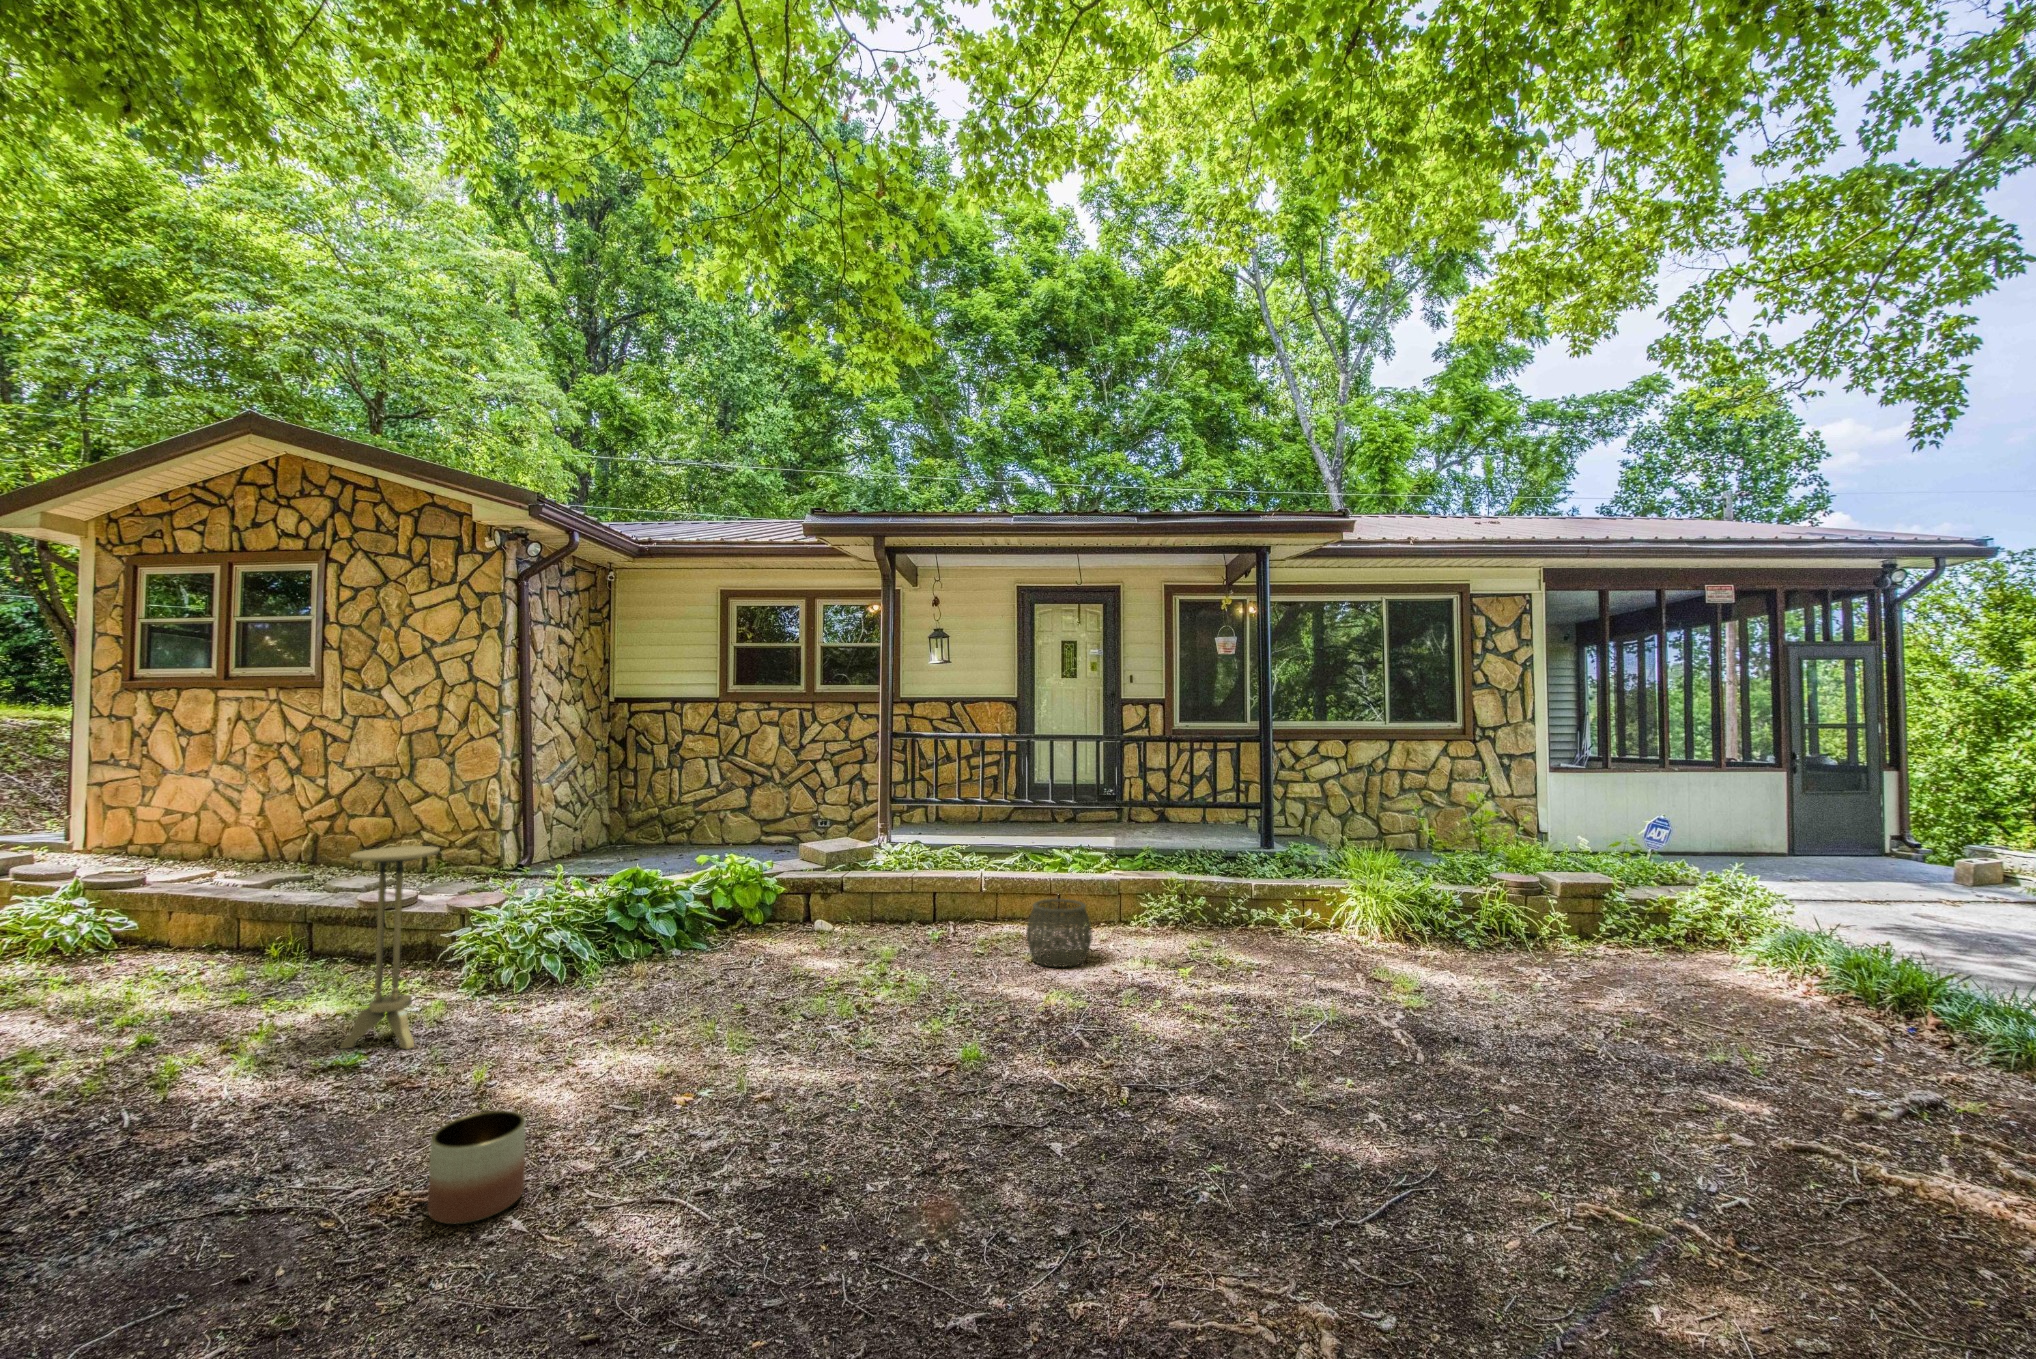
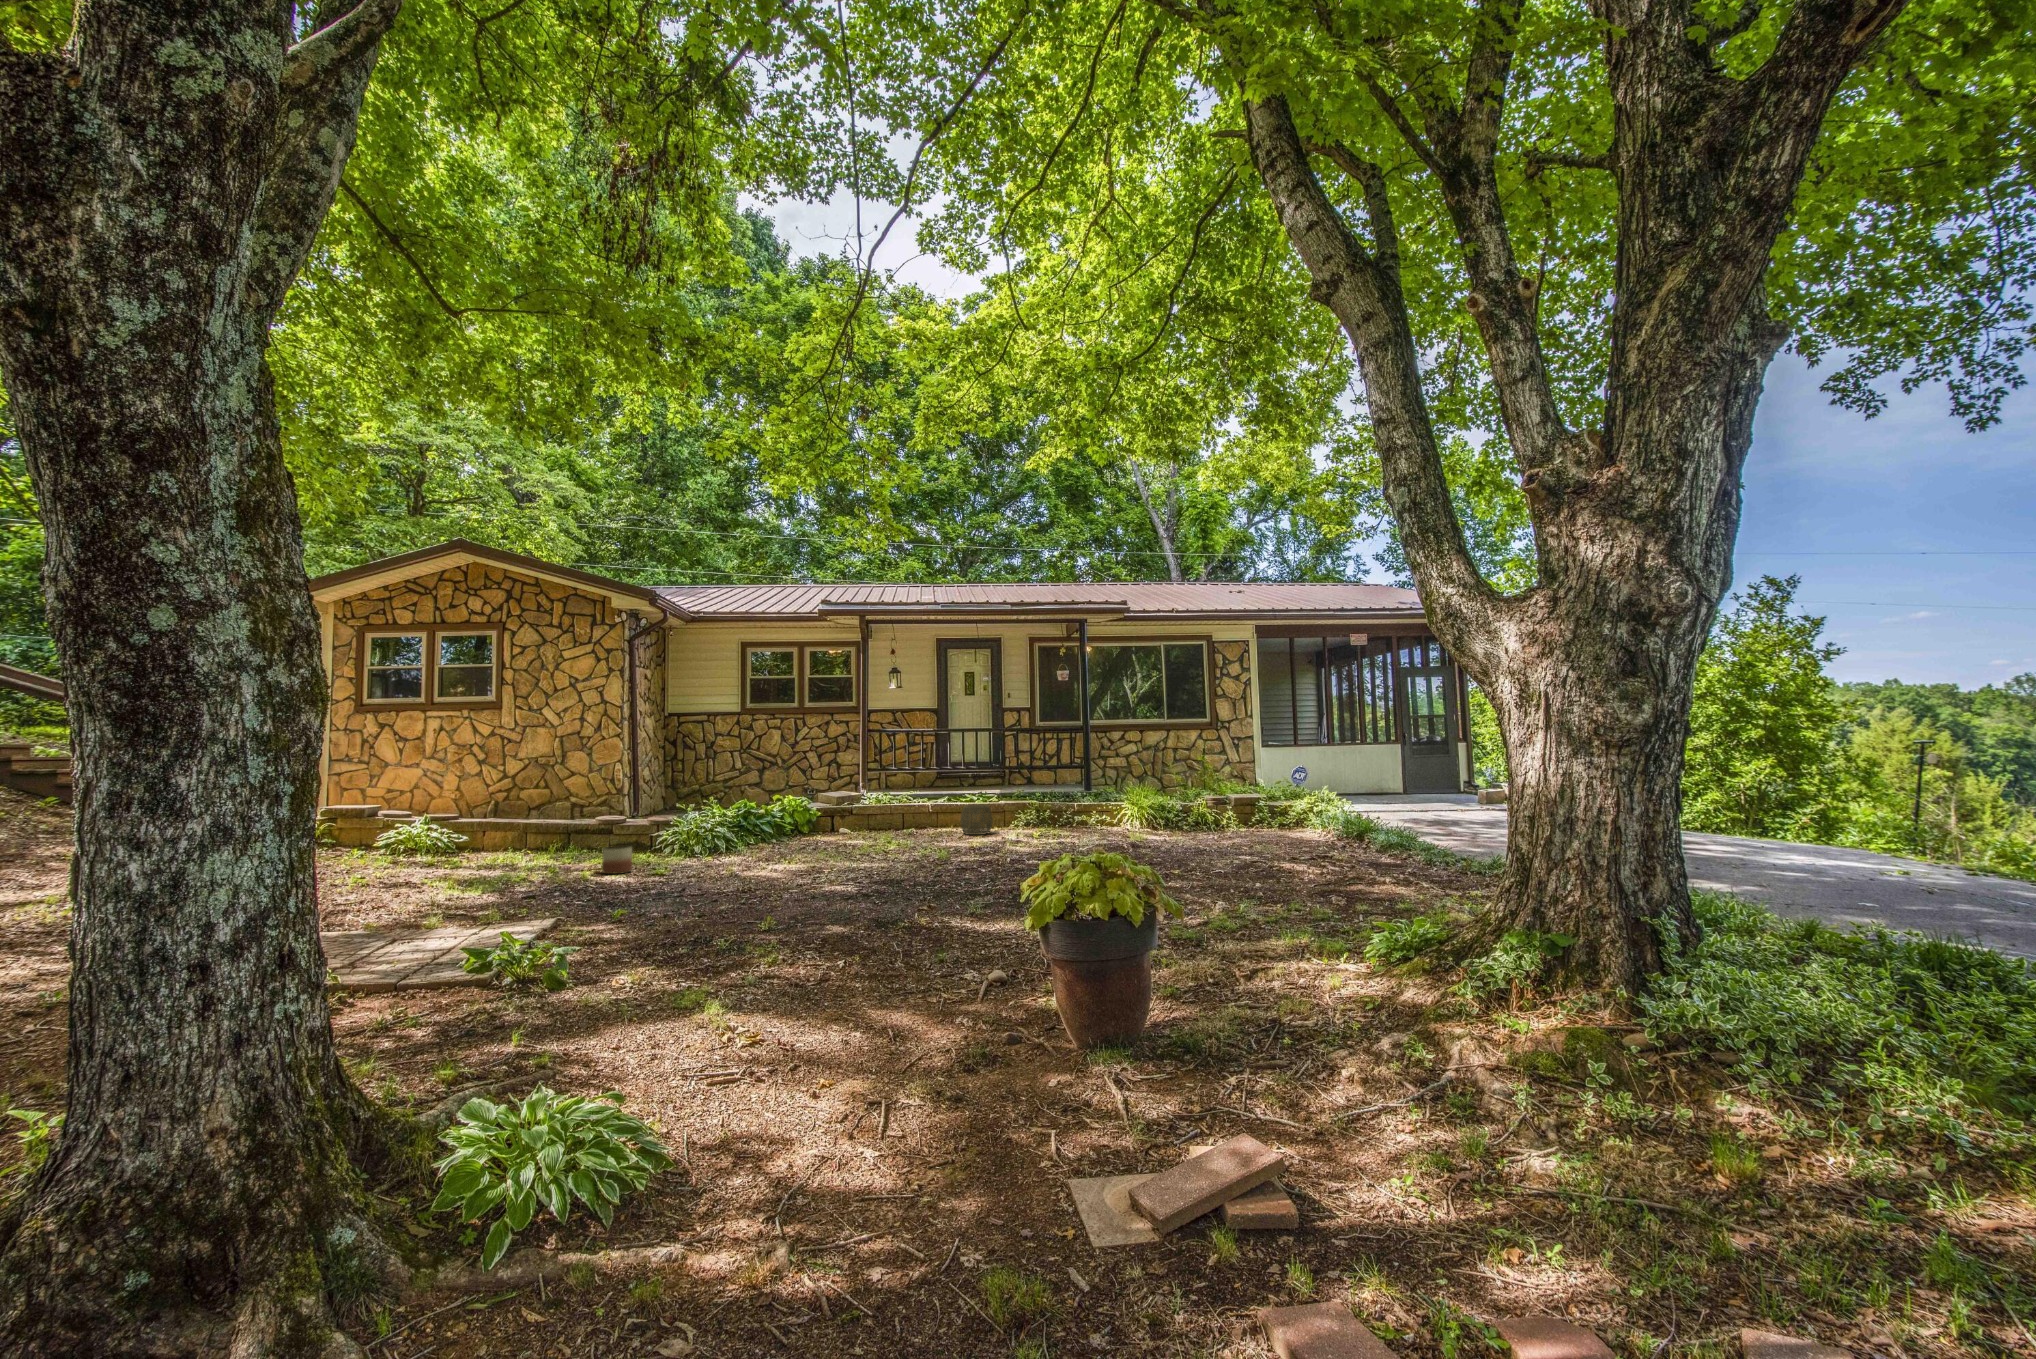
side table: present [340,846,440,1049] -> none [668,773,706,859]
planter: present [428,1110,526,1224] -> present [602,846,632,874]

